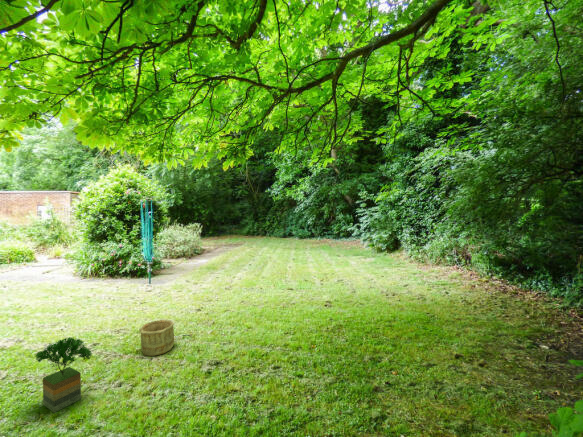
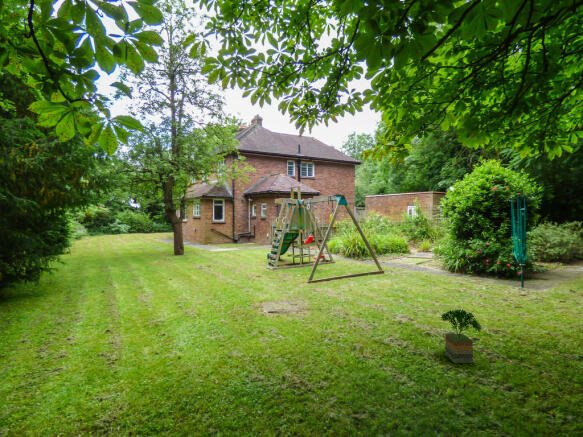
wooden bucket: present [140,320,174,356] -> none [521,322,565,359]

